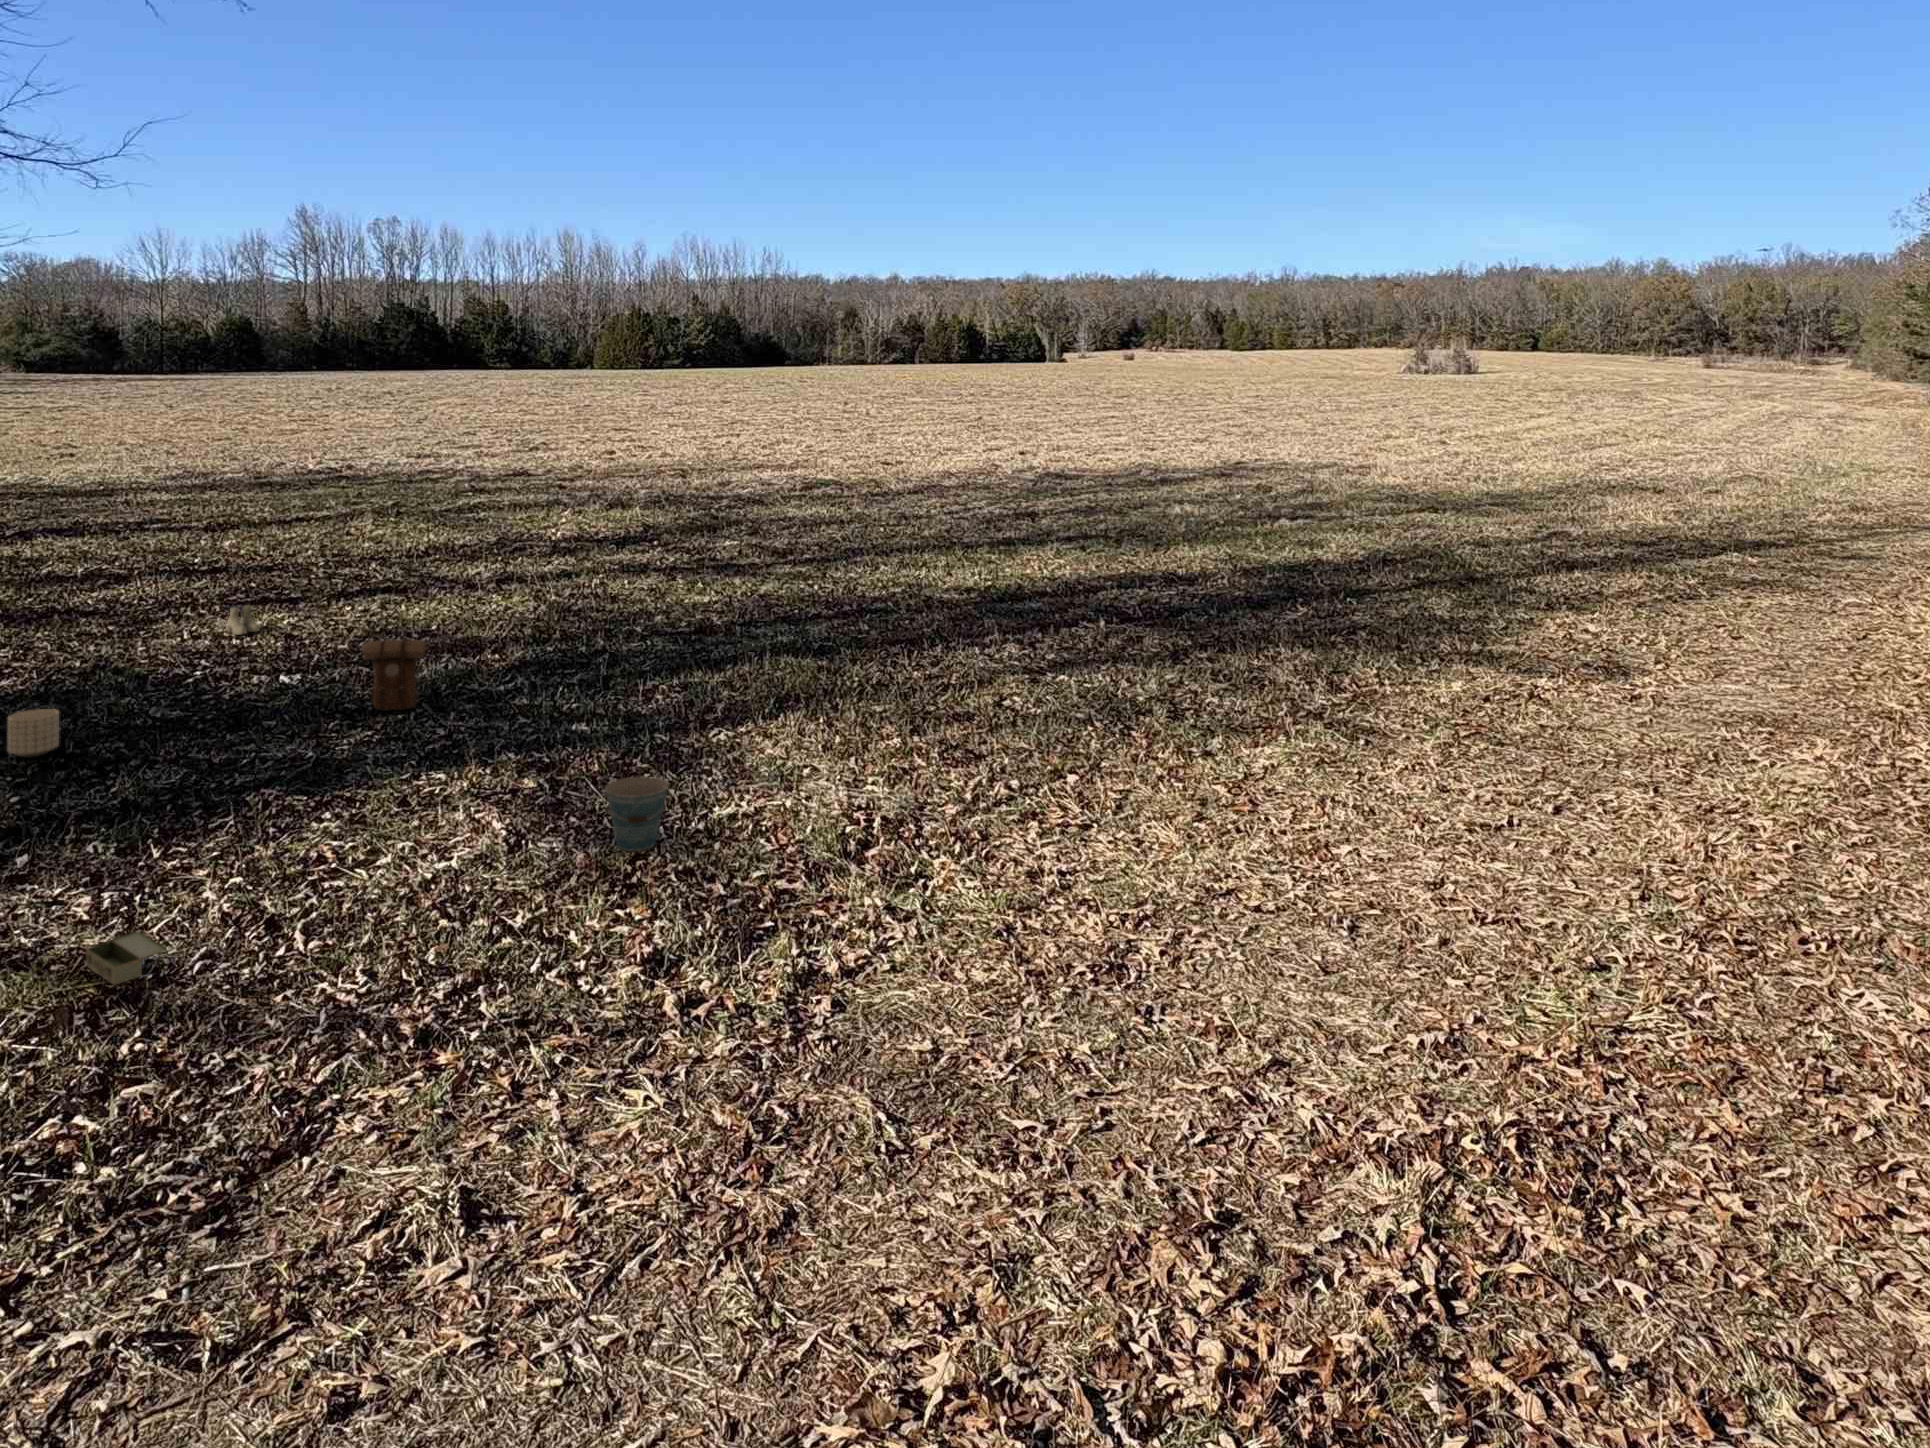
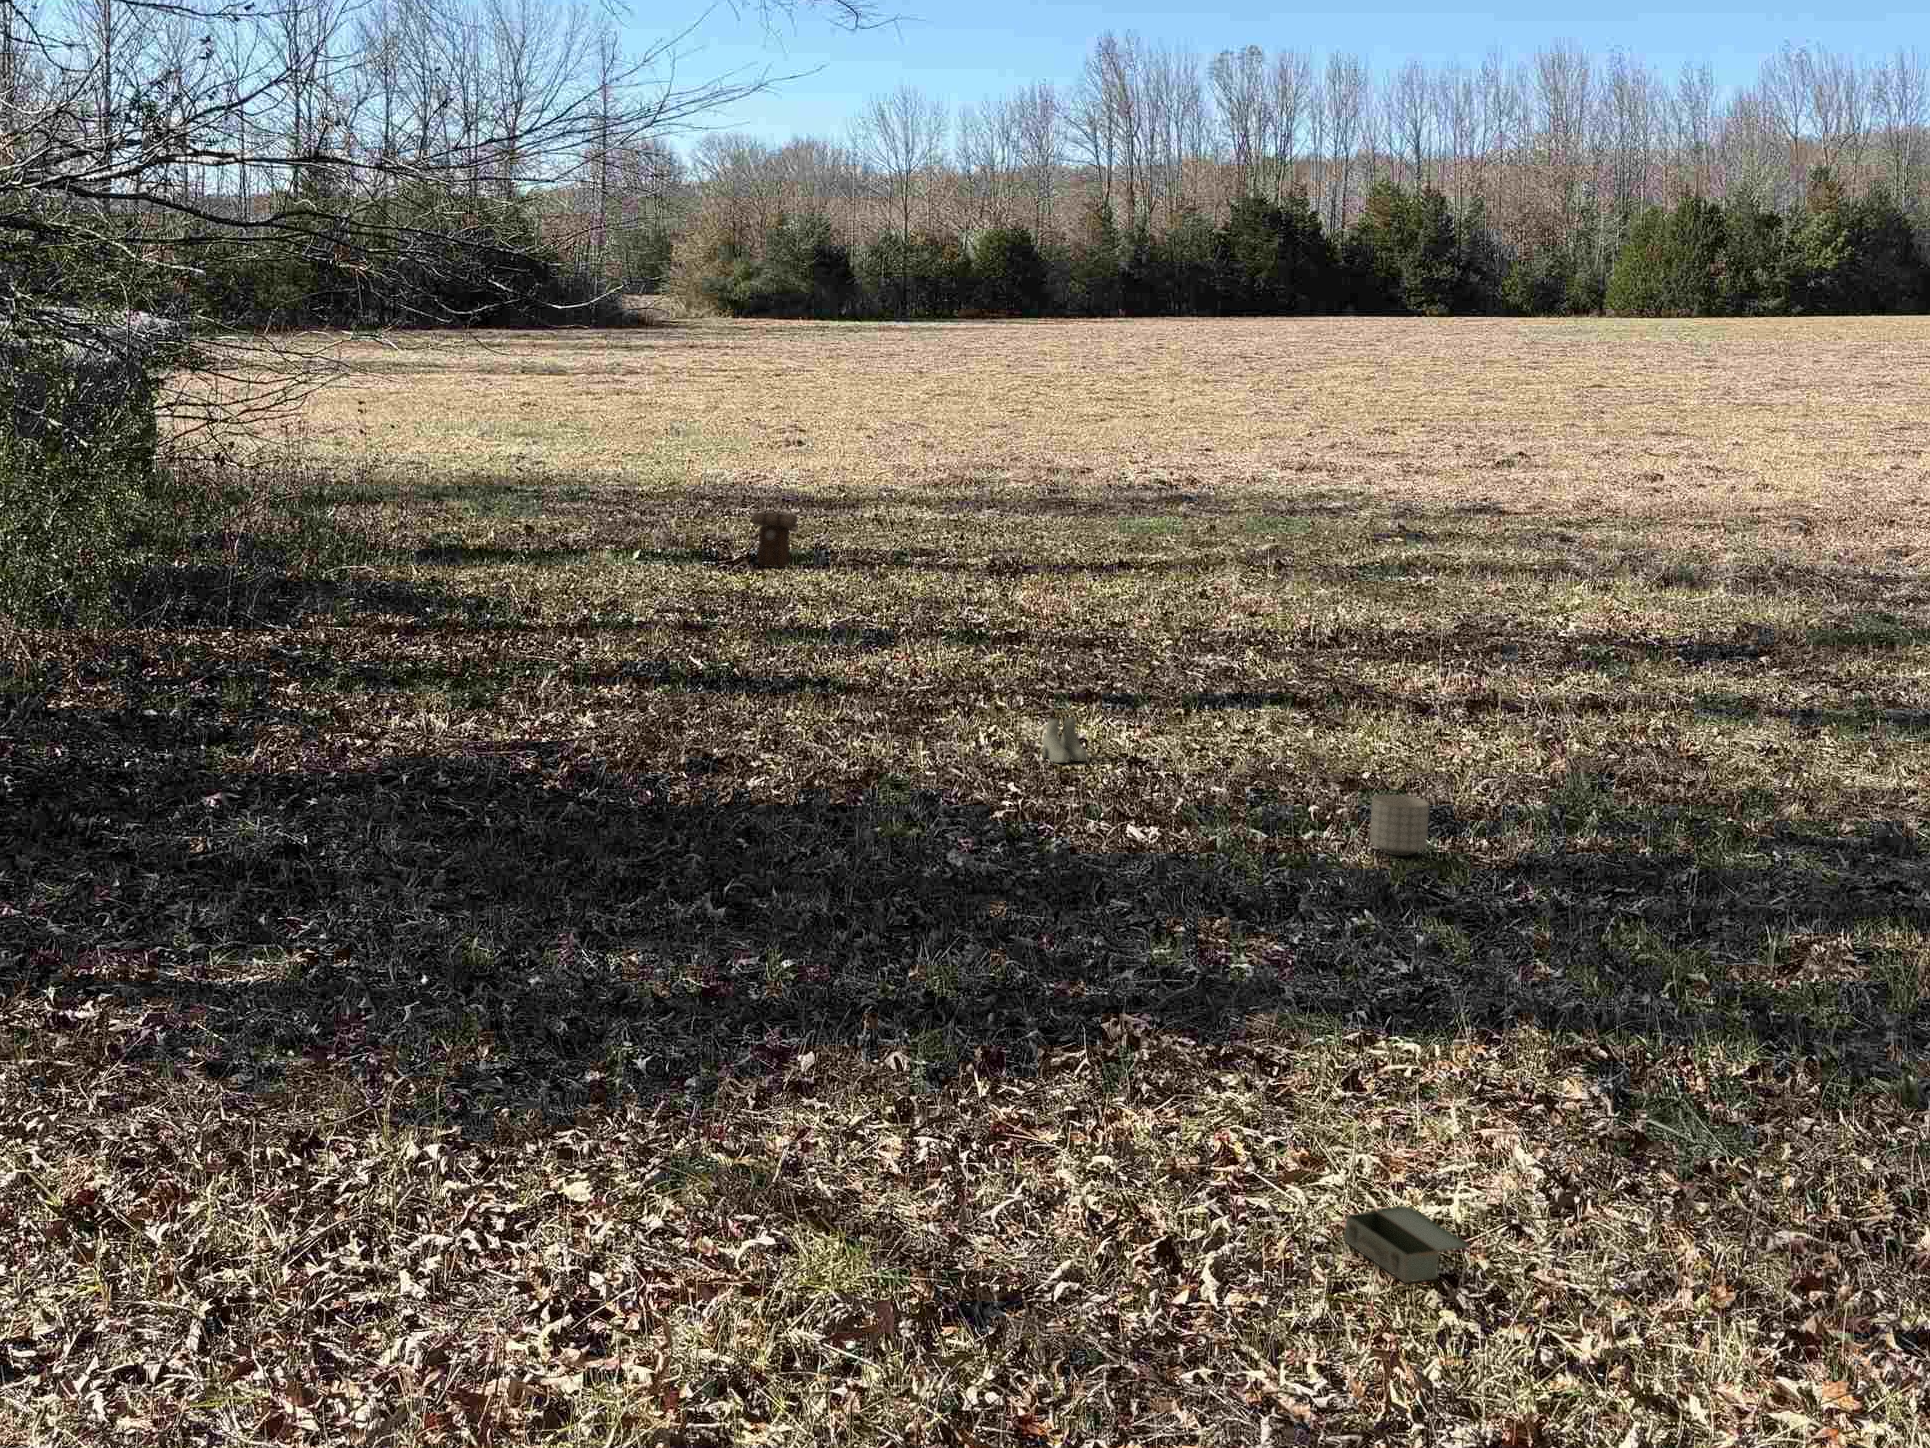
backpack: present [362,638,426,711] -> present [752,512,797,568]
planter: present [8,709,59,757] -> present [1370,795,1429,856]
bucket: present [605,777,669,851] -> none [1733,1123,1864,1270]
toolbox: present [86,932,166,985] -> present [1345,1206,1469,1283]

